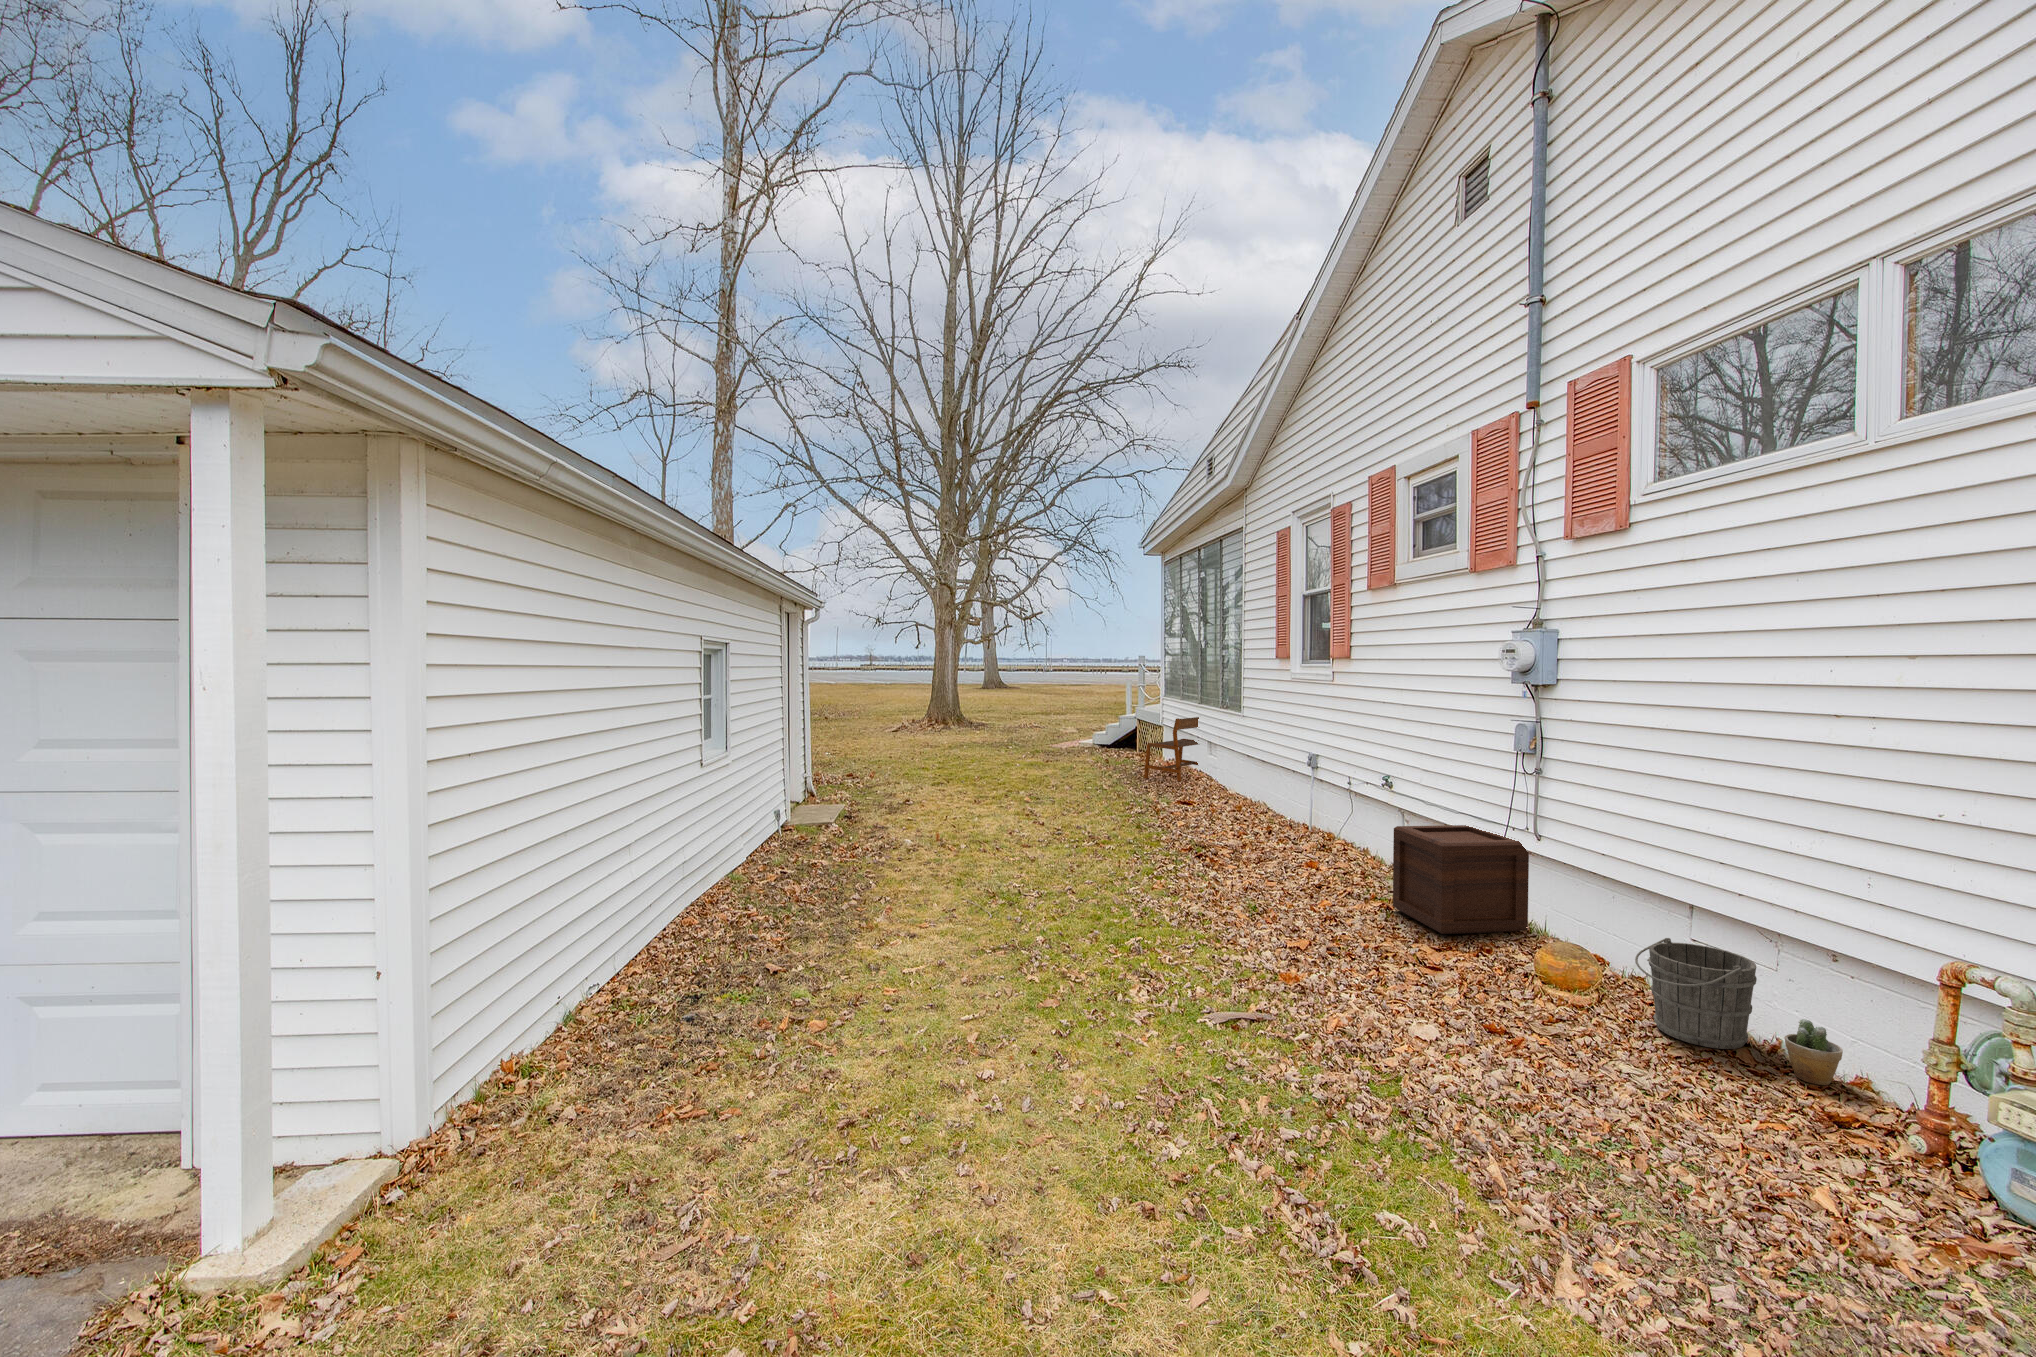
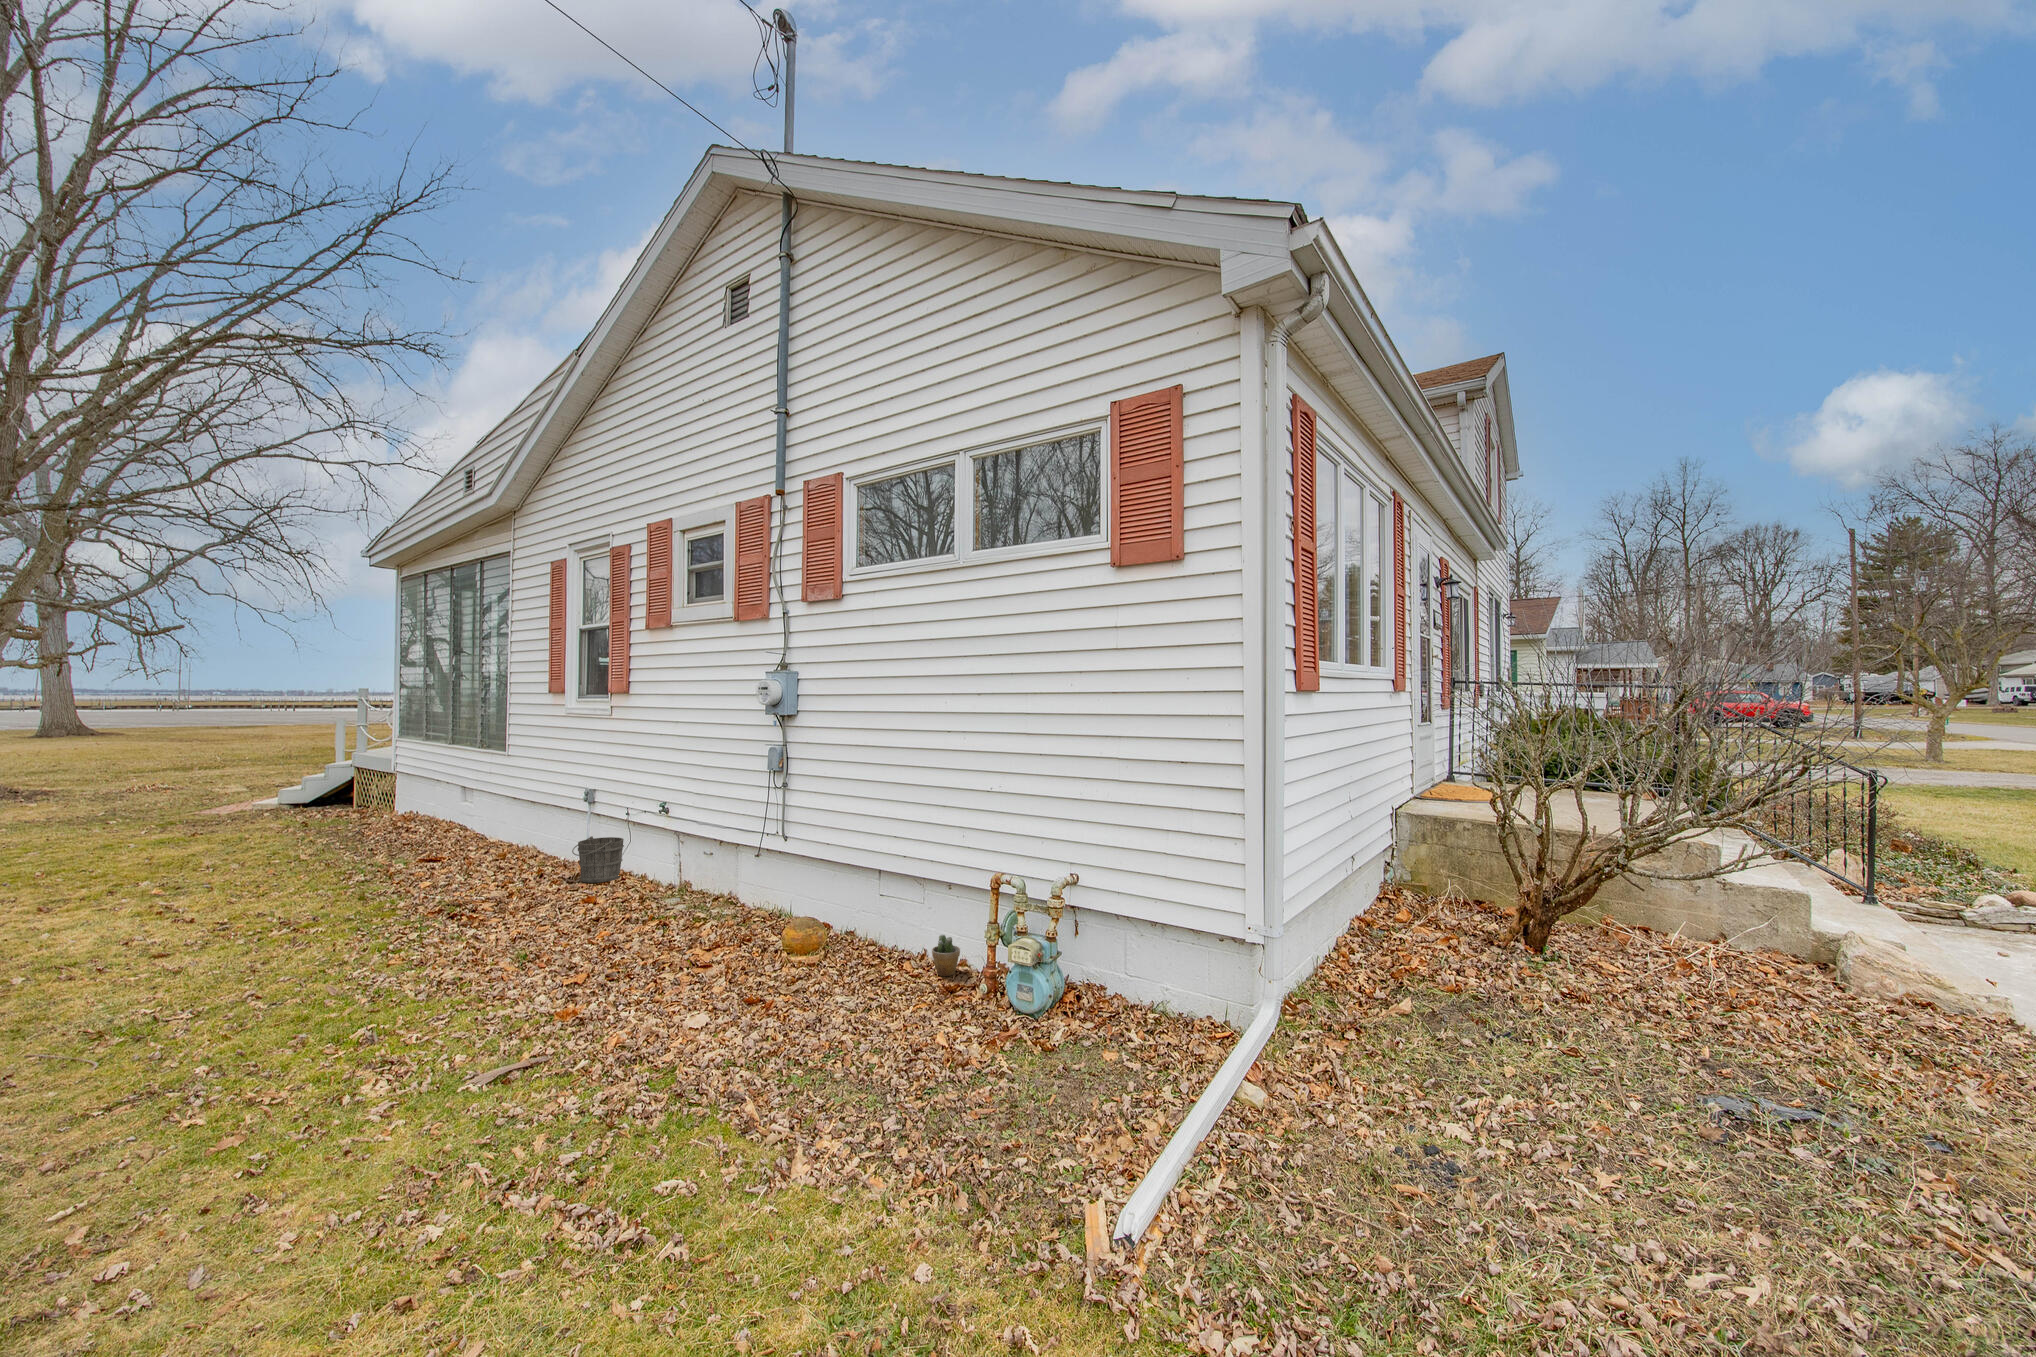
bench: present [1144,717,1199,782] -> none [375,760,466,839]
wooden crate: present [1393,825,1529,934] -> none [667,838,778,936]
bucket: present [1635,938,1757,1049] -> present [572,836,624,883]

